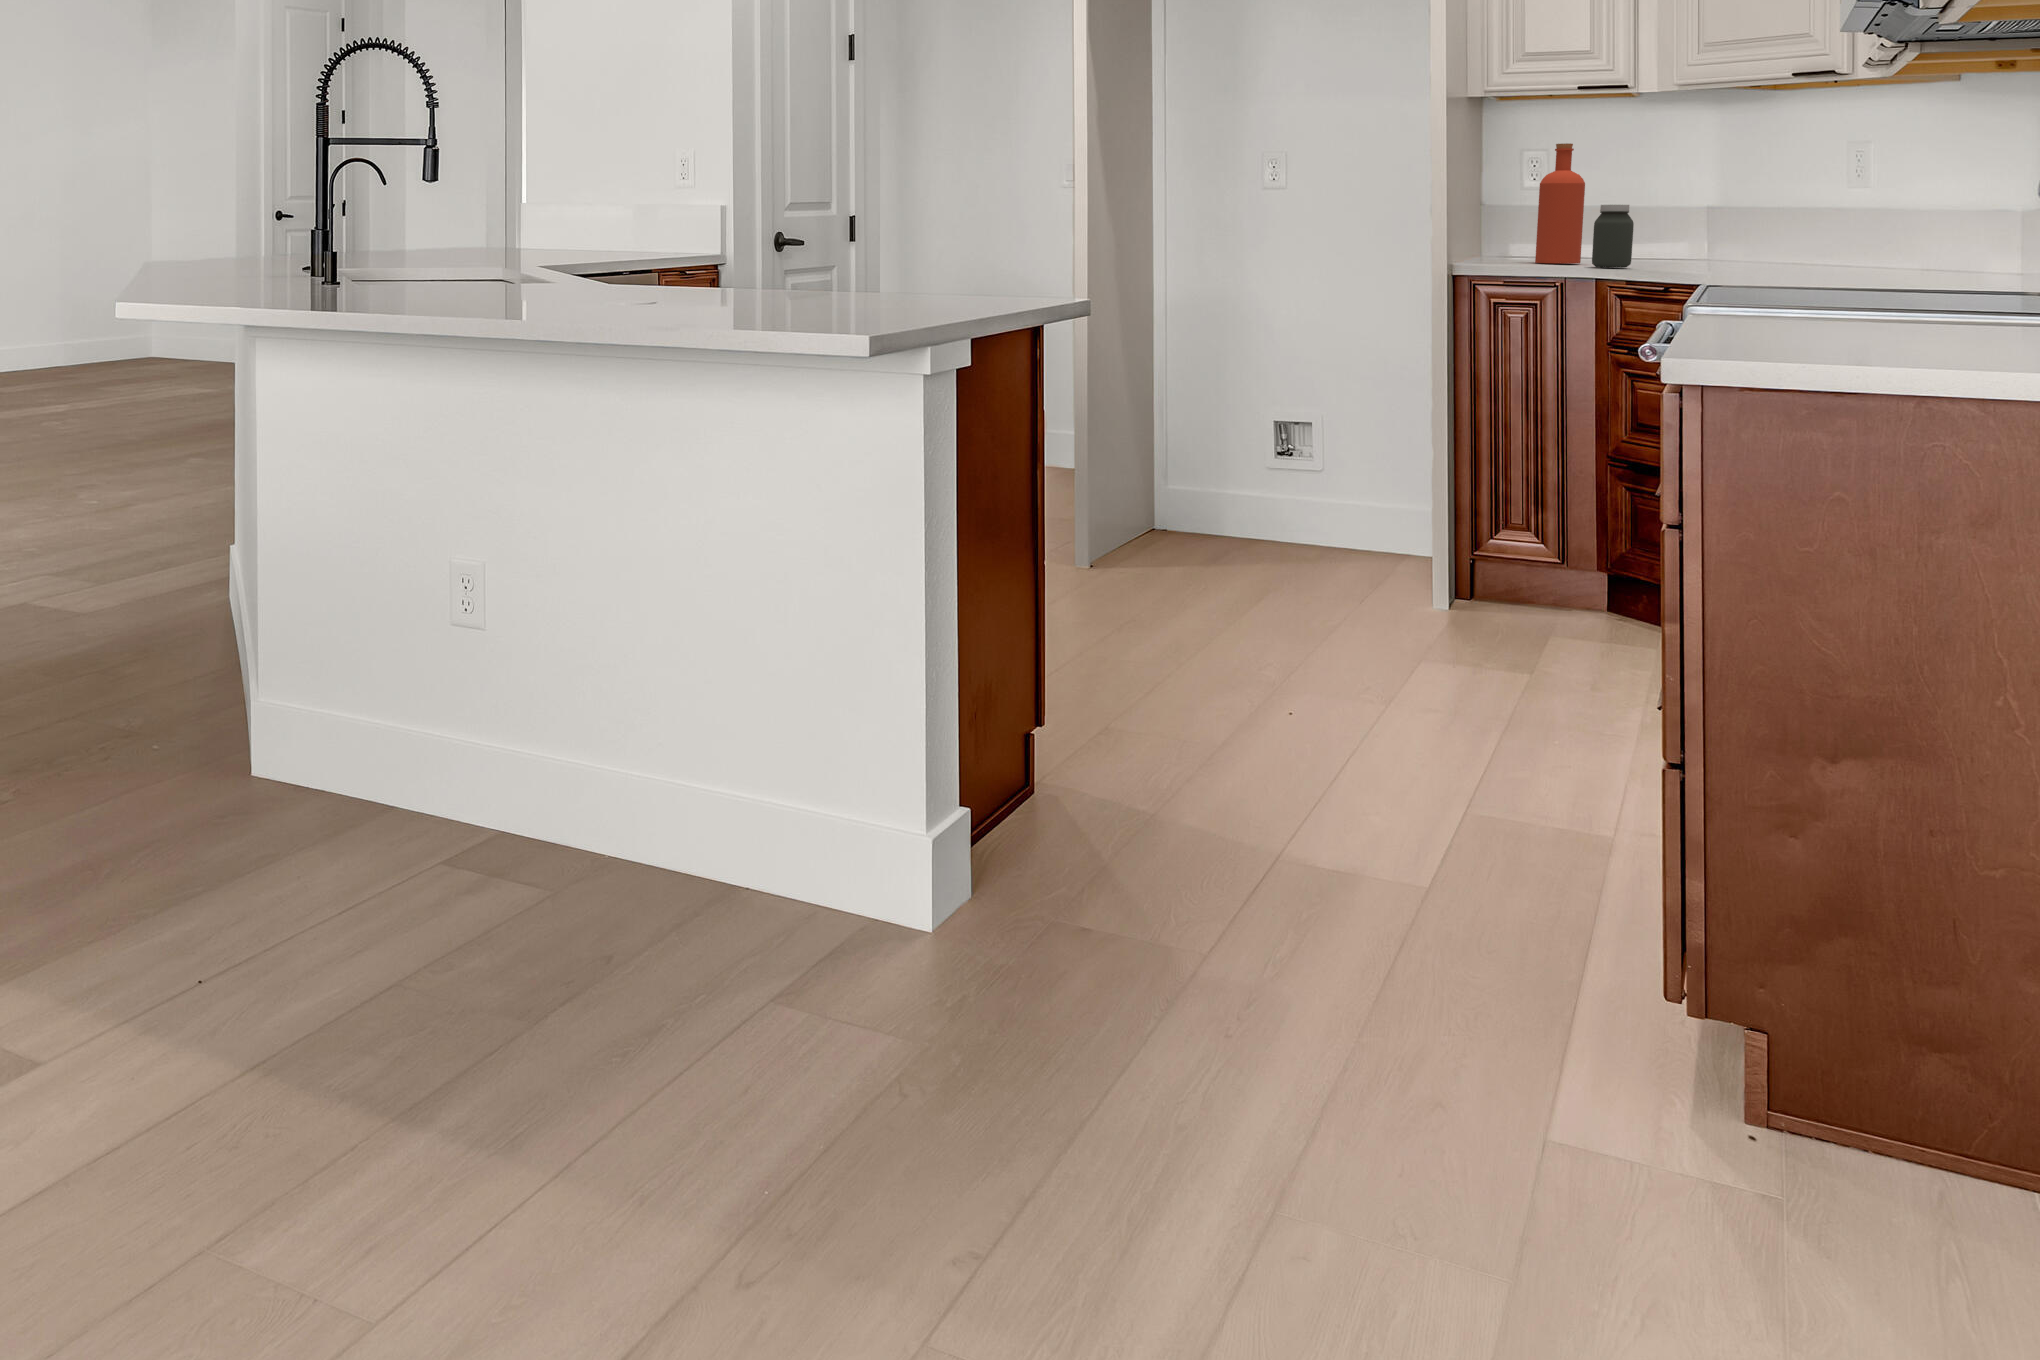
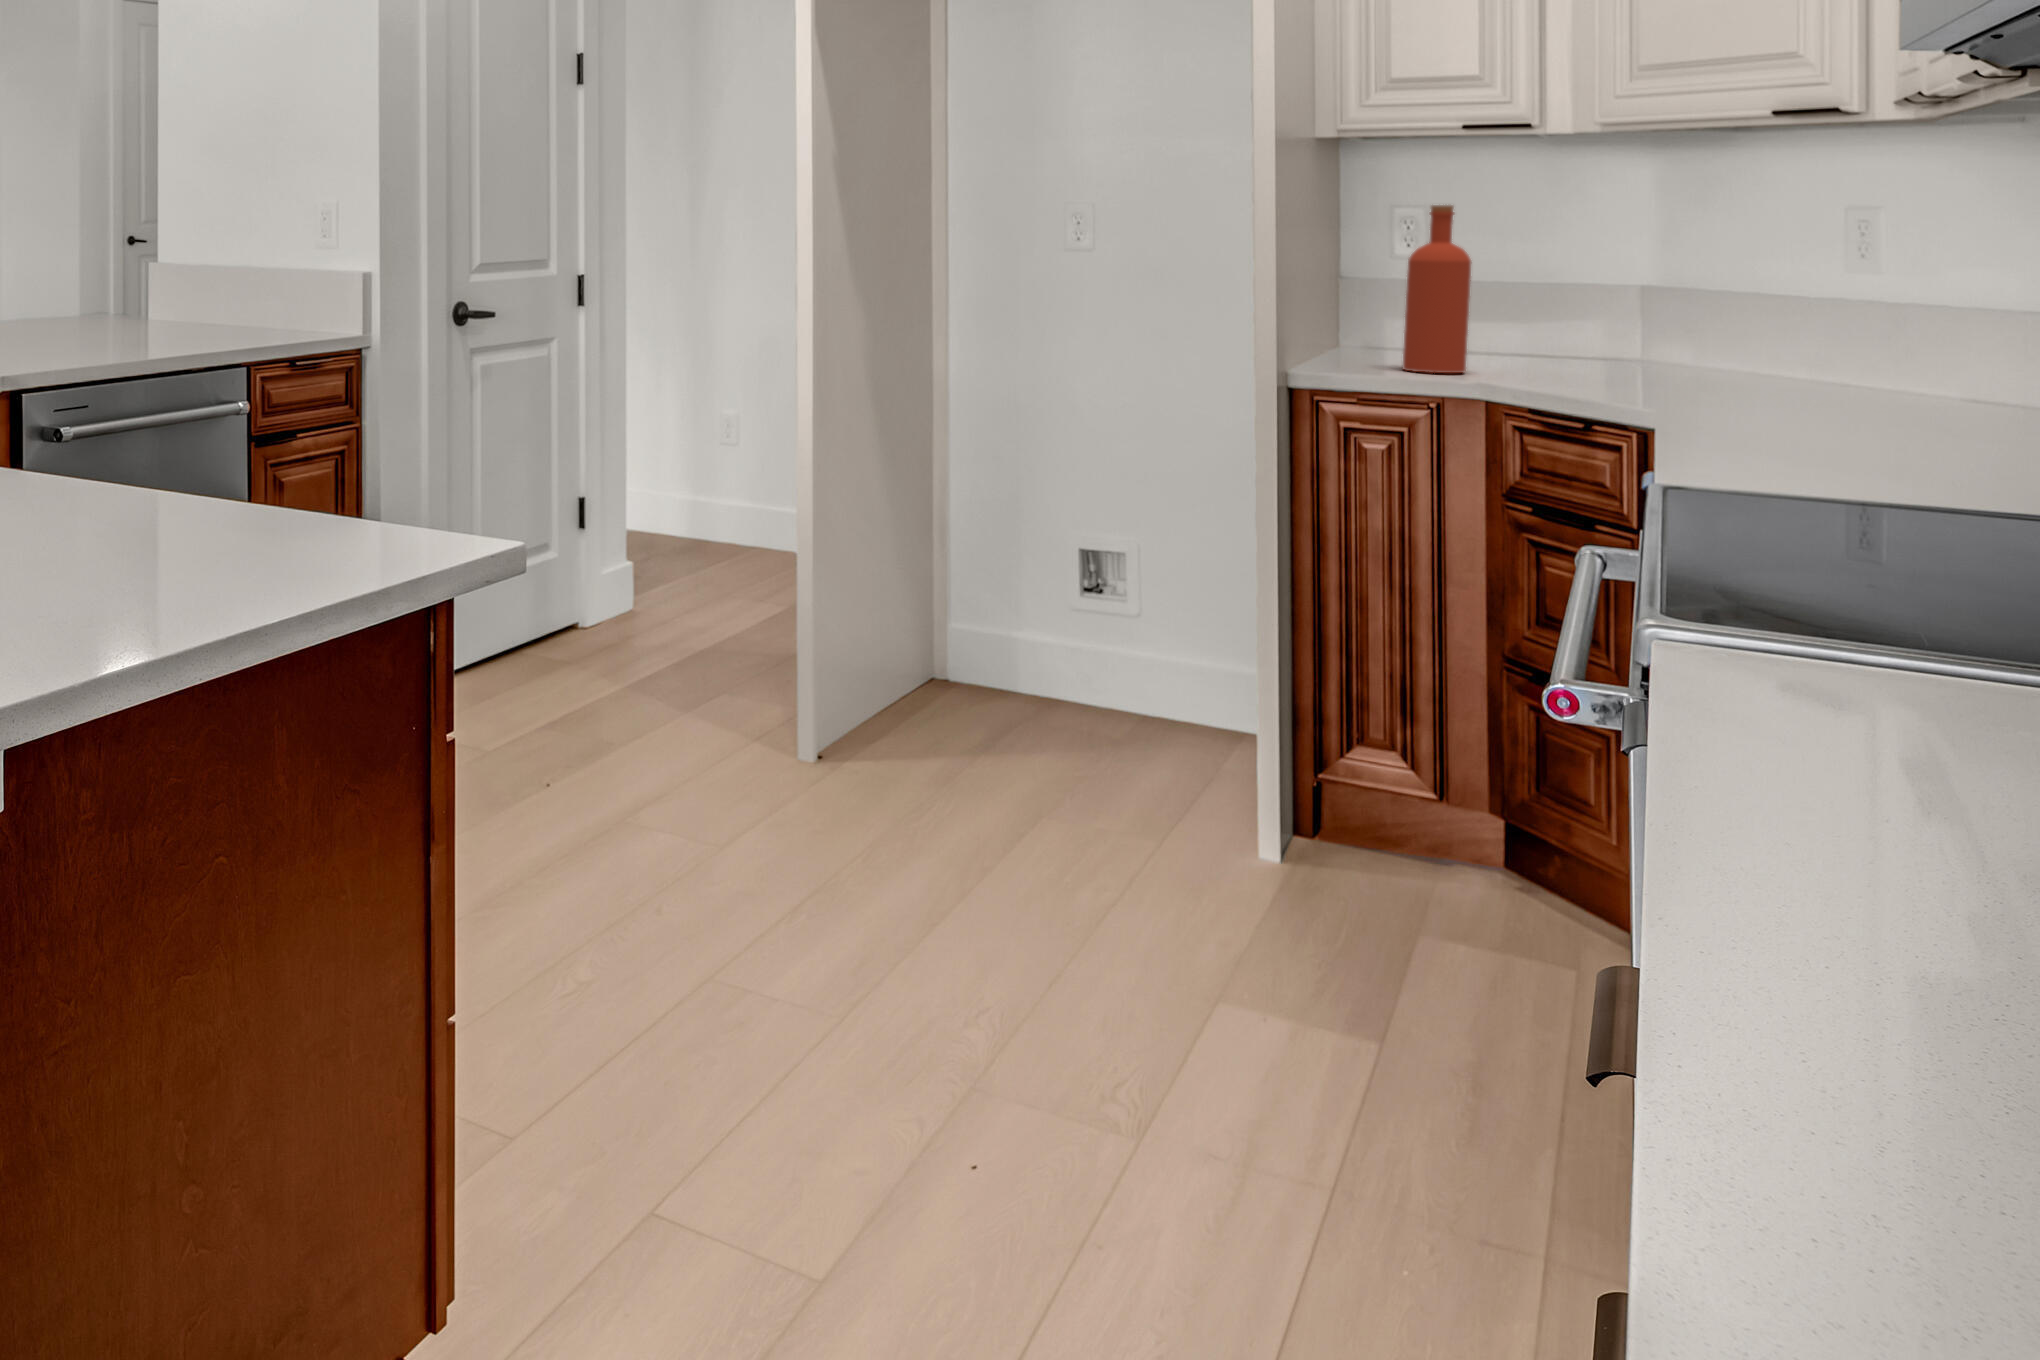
jar: present [1592,205,1634,268] -> none [1481,296,1541,388]

